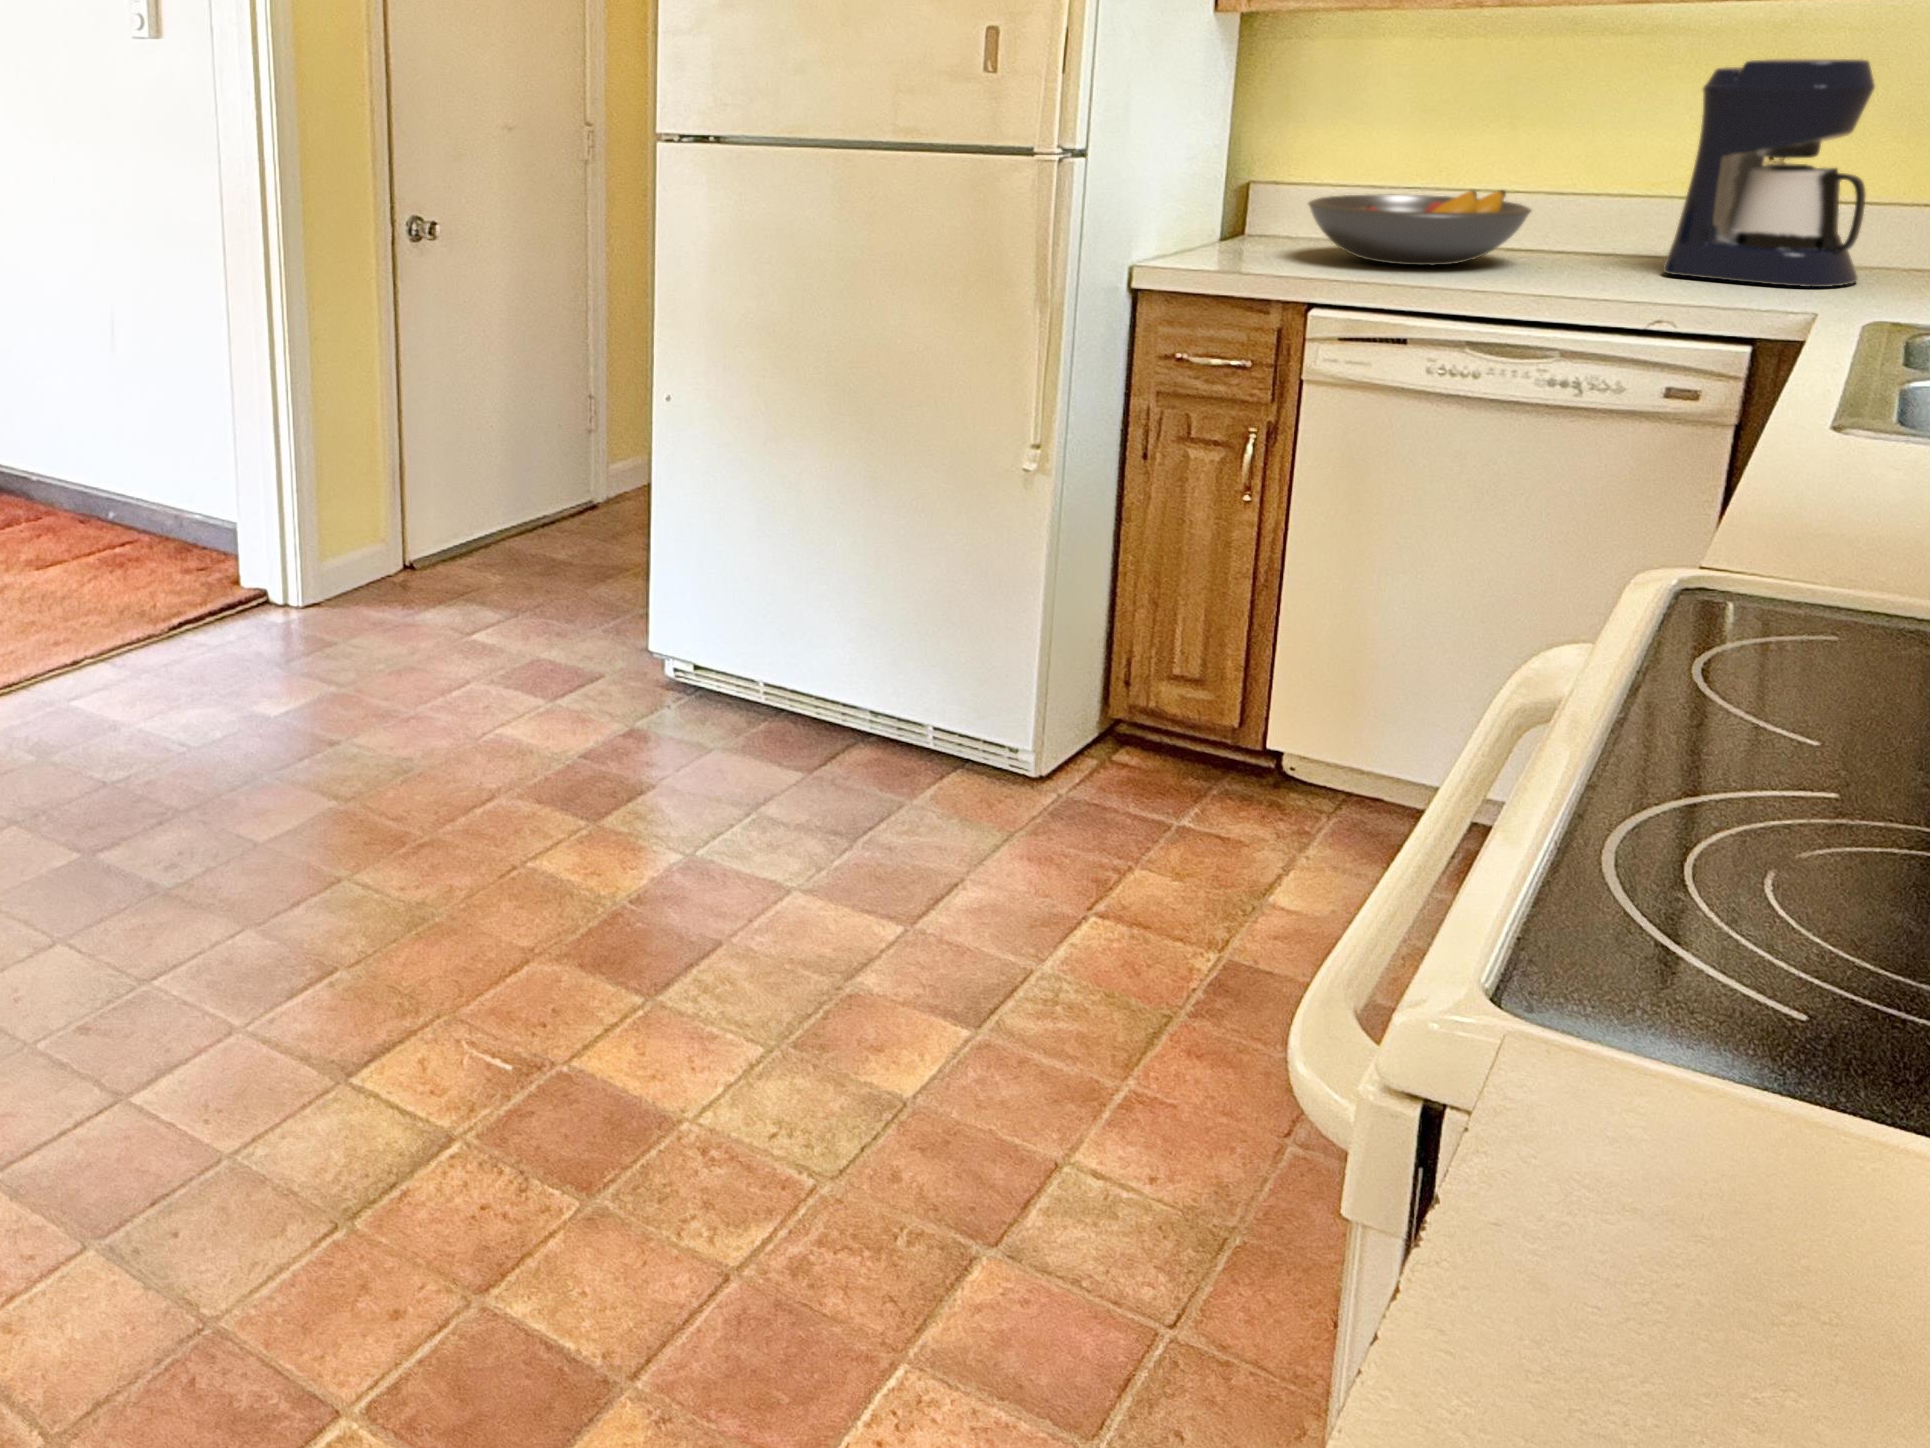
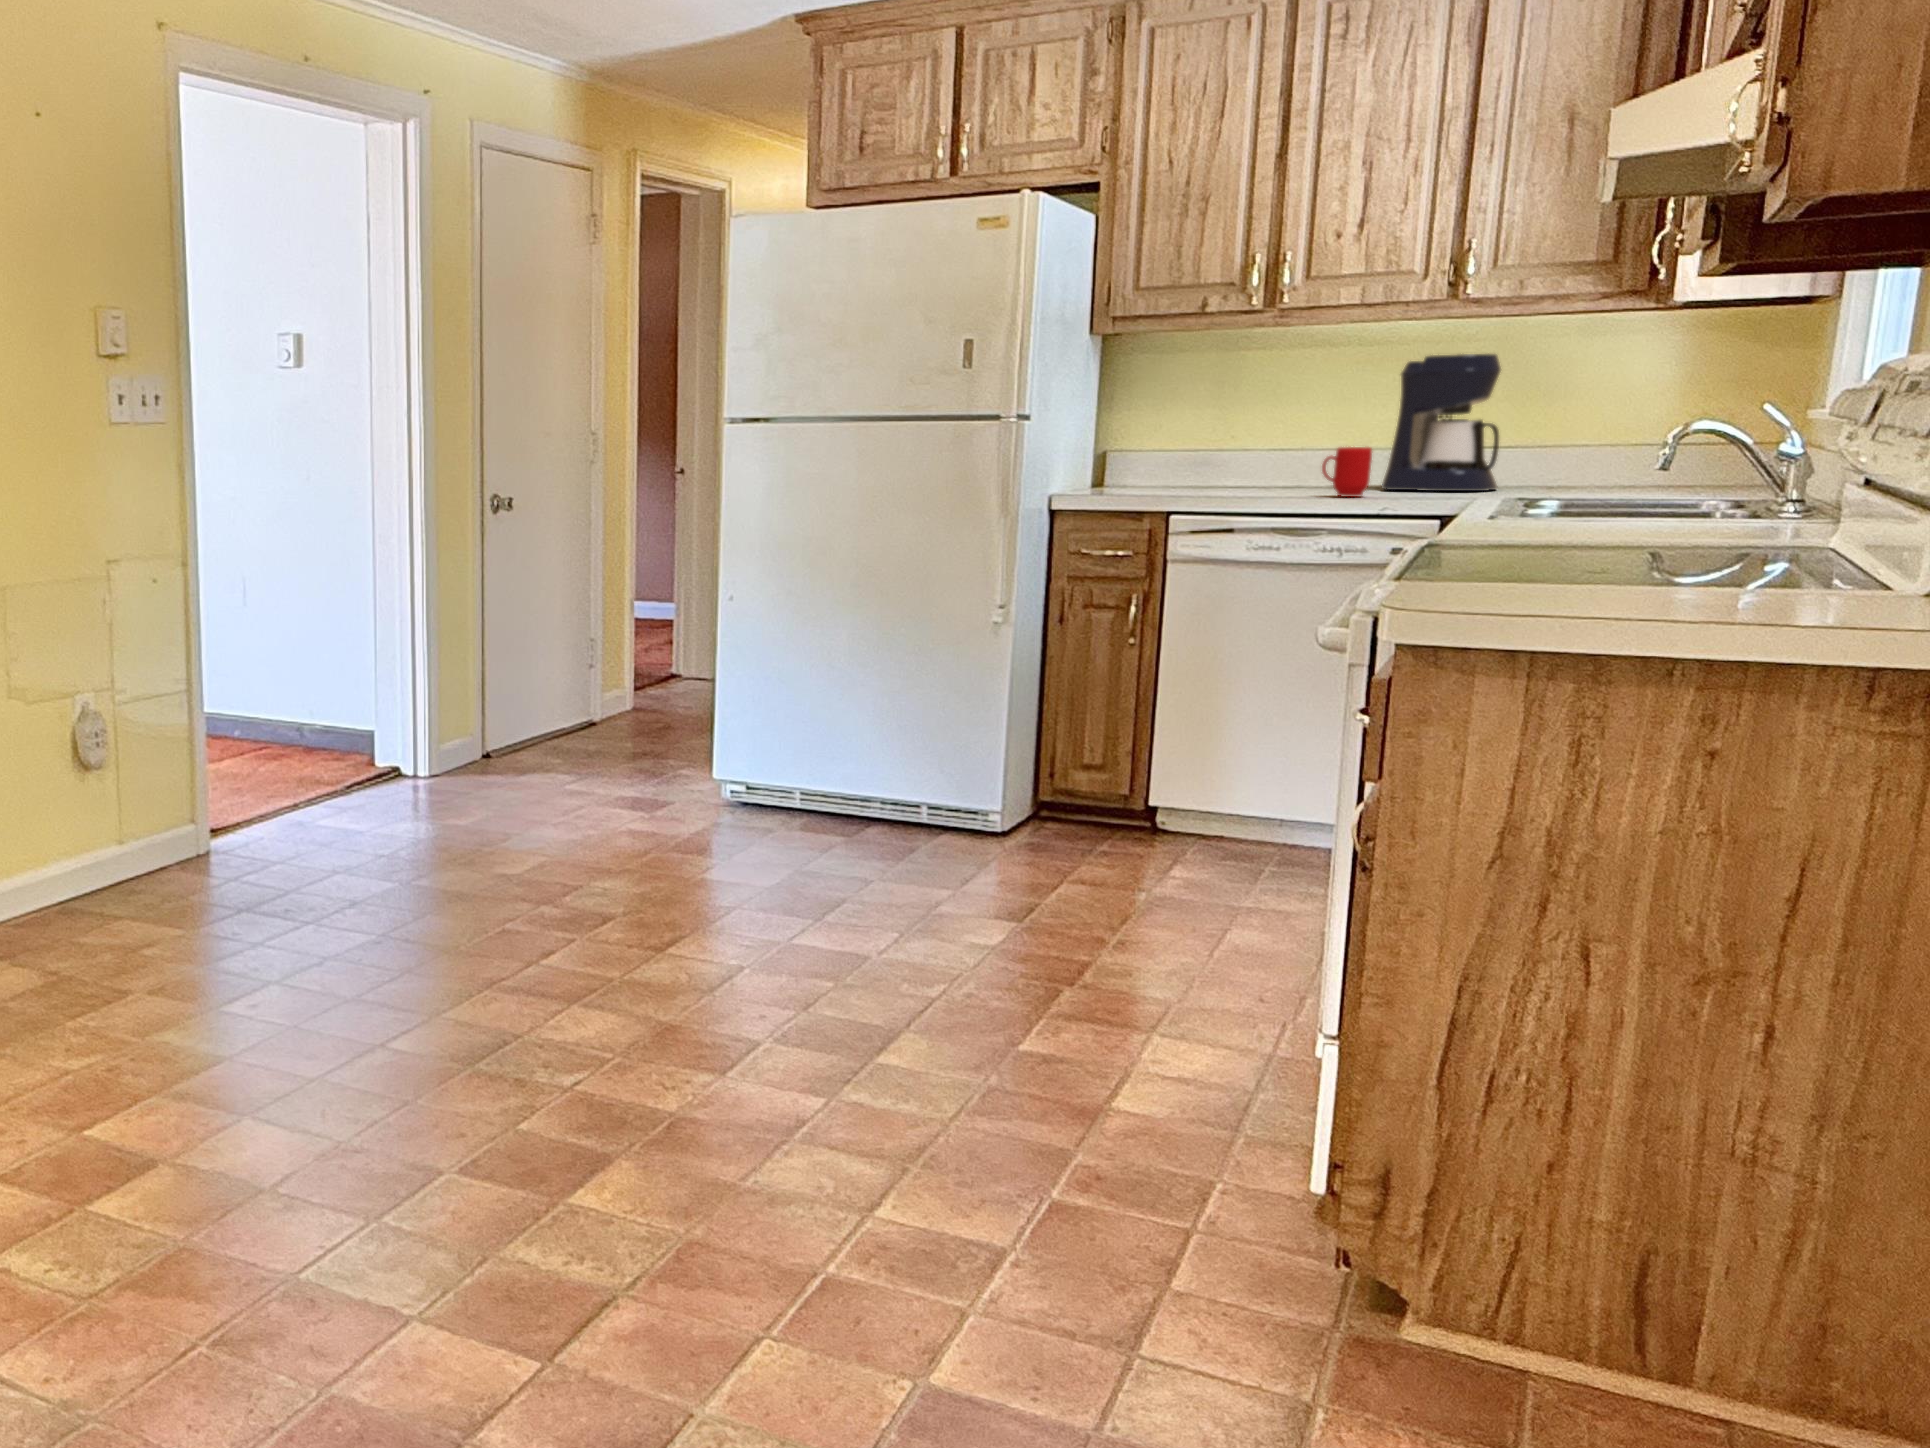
fruit bowl: present [1308,190,1531,265] -> none [1156,443,1299,491]
mug: none [1559,212,1643,295] -> present [1322,447,1372,497]

